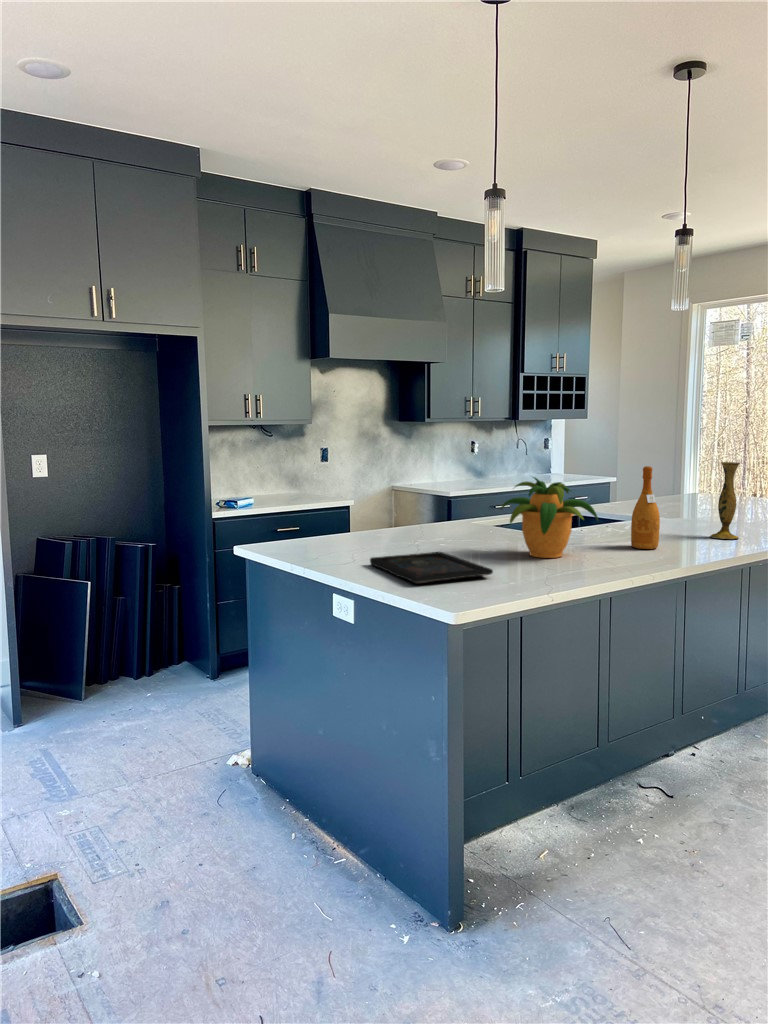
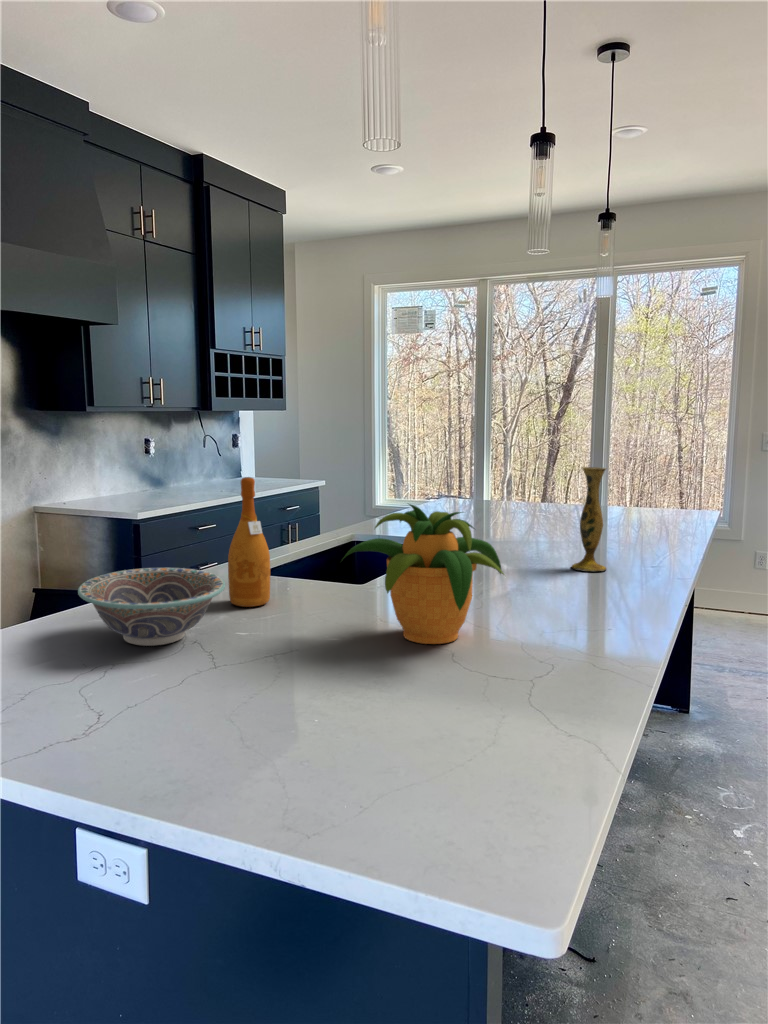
wine bottle: present [631,466,660,549] -> present [228,477,270,607]
decorative bowl: none [365,509,438,545] -> present [78,568,225,646]
tray: present [370,552,493,583] -> none [140,661,429,780]

